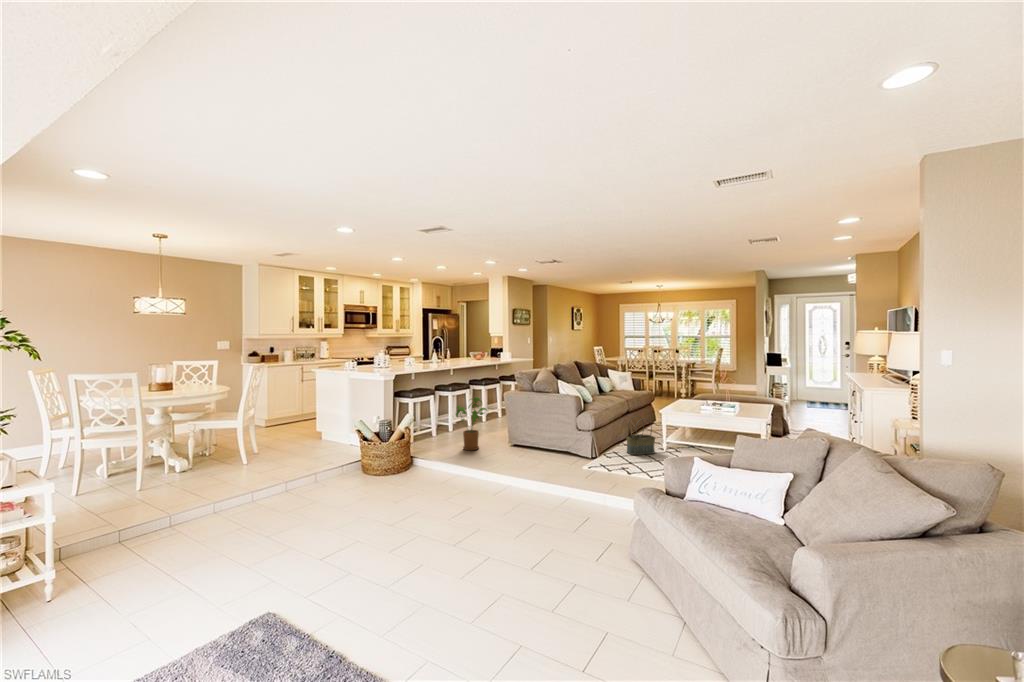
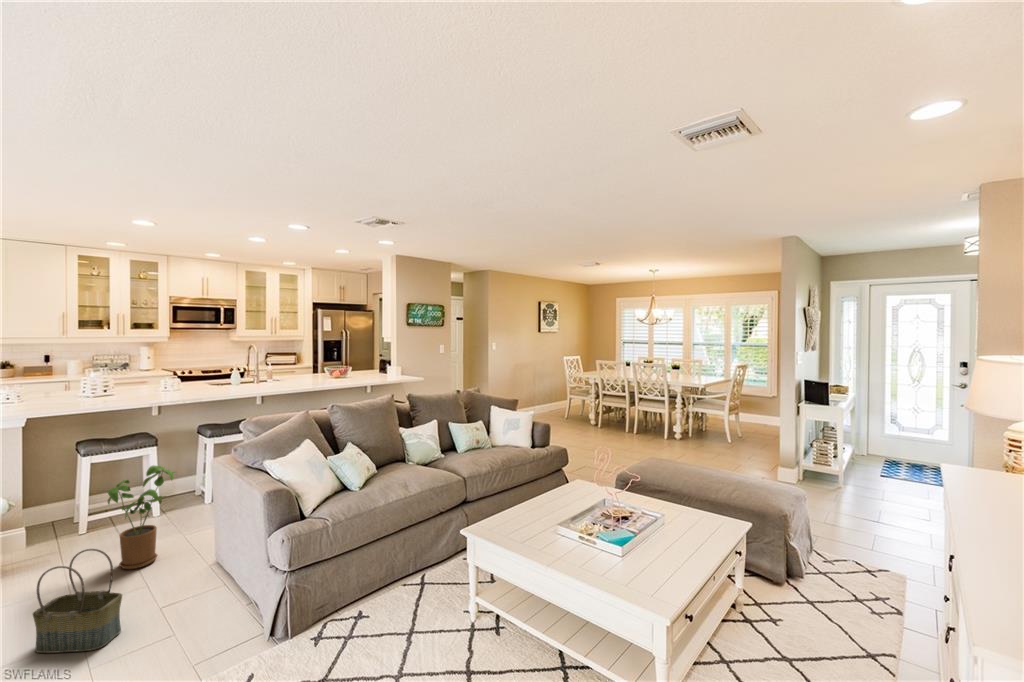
basket: present [626,419,655,455] -> present [33,549,122,653]

